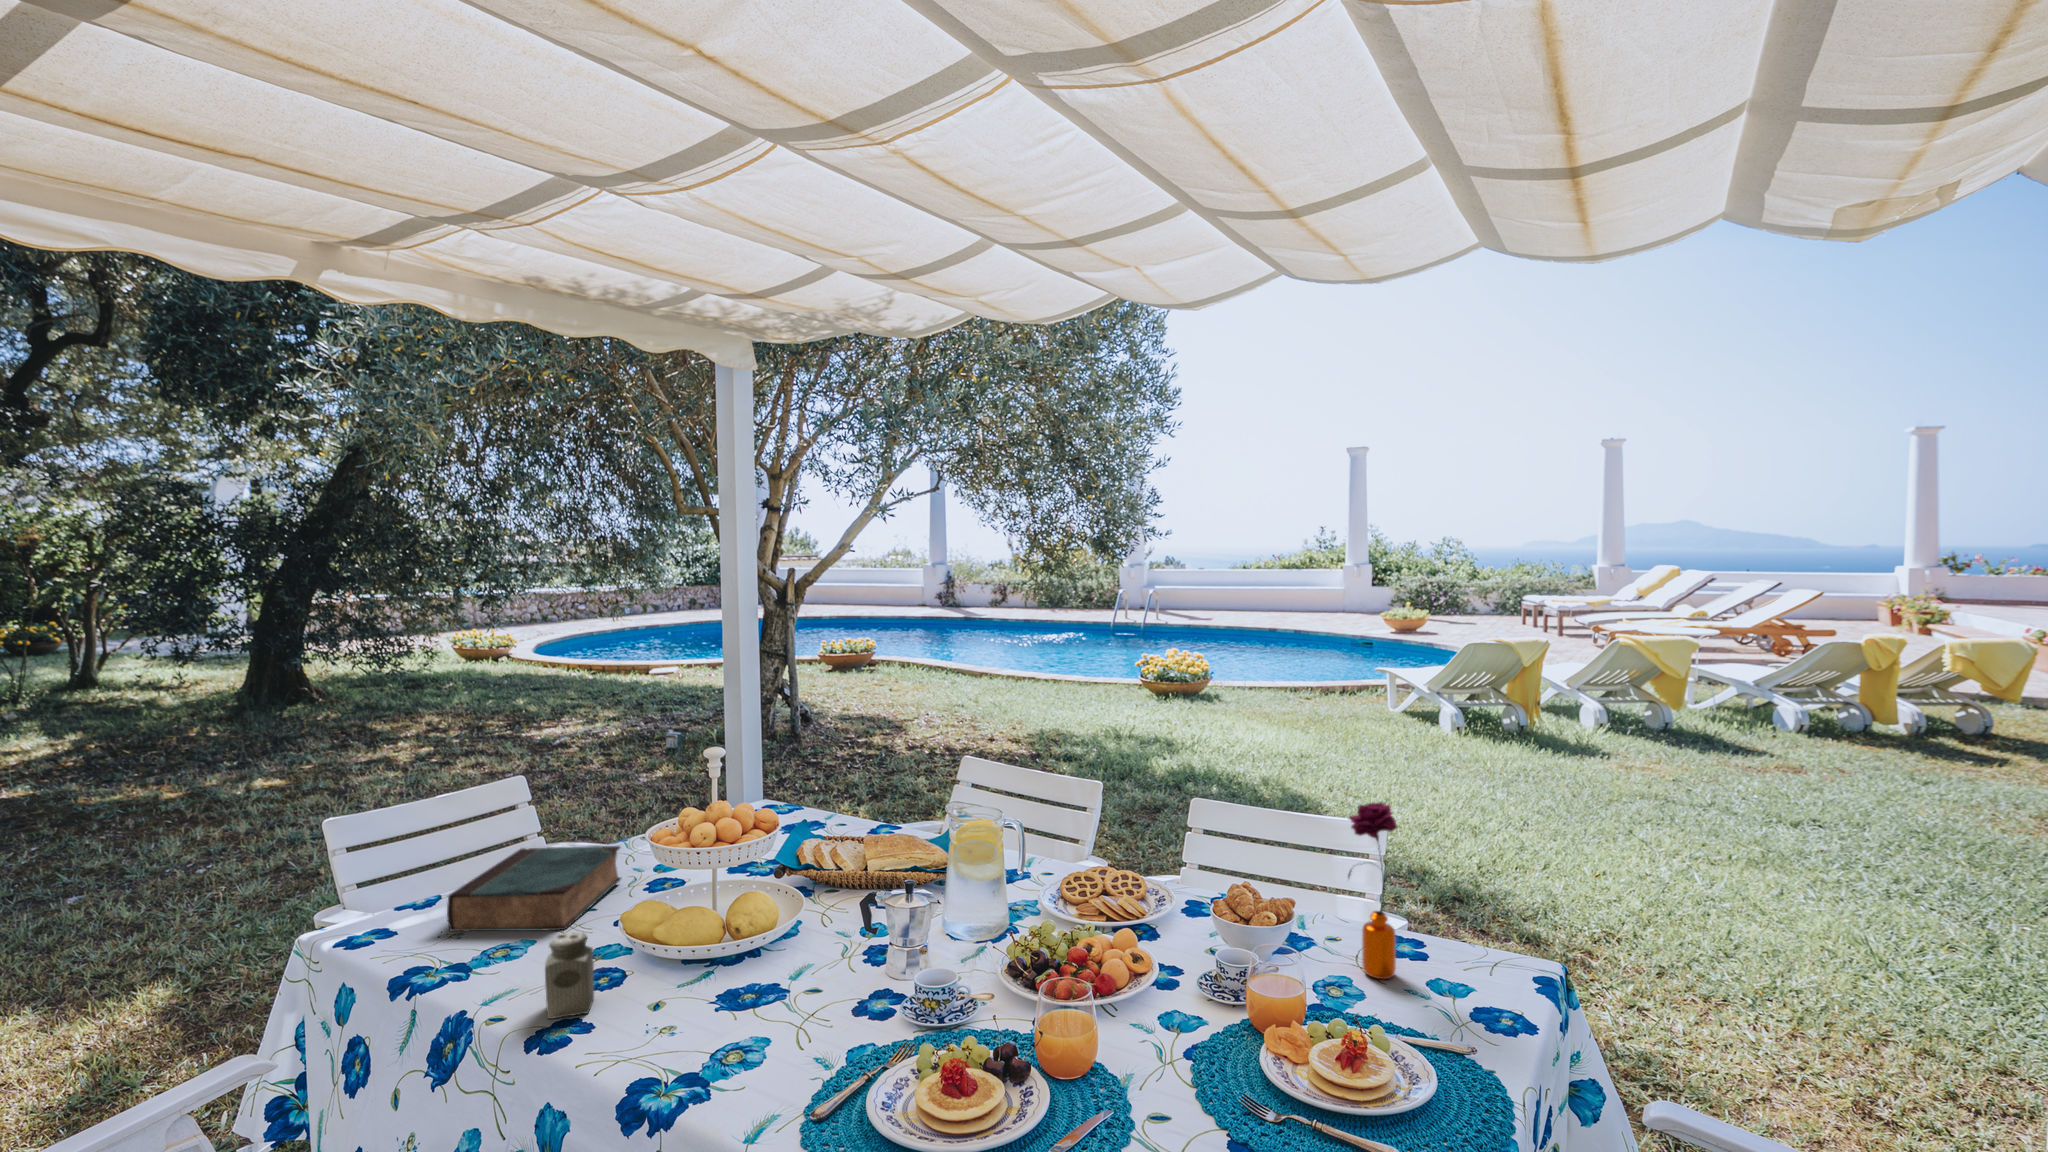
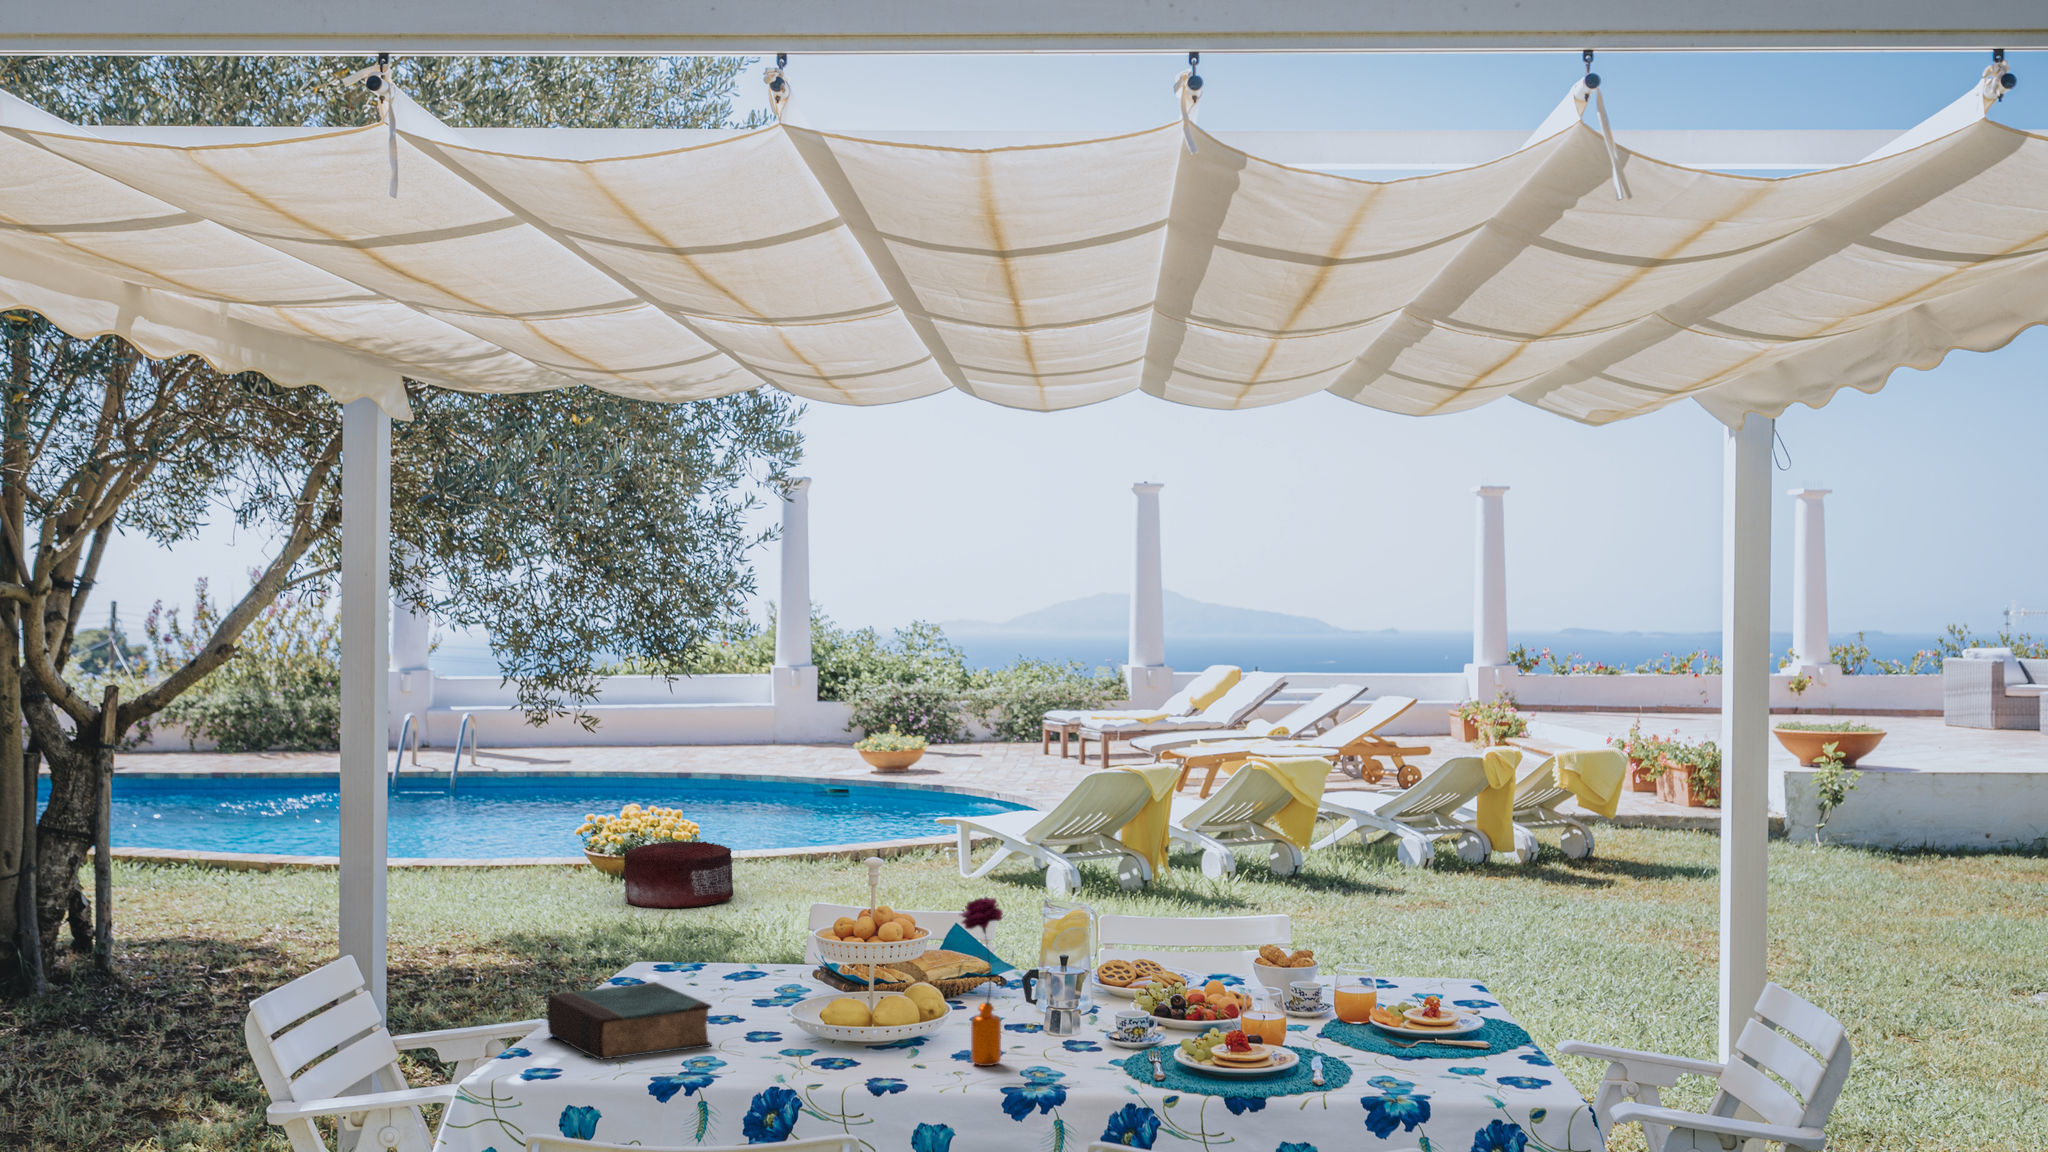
pouf: none [1149,674,1217,716] -> present [624,841,733,908]
flower: present [1348,802,1409,979] -> present [959,897,1003,1066]
salt shaker: present [545,932,594,1019] -> none [848,997,894,1069]

